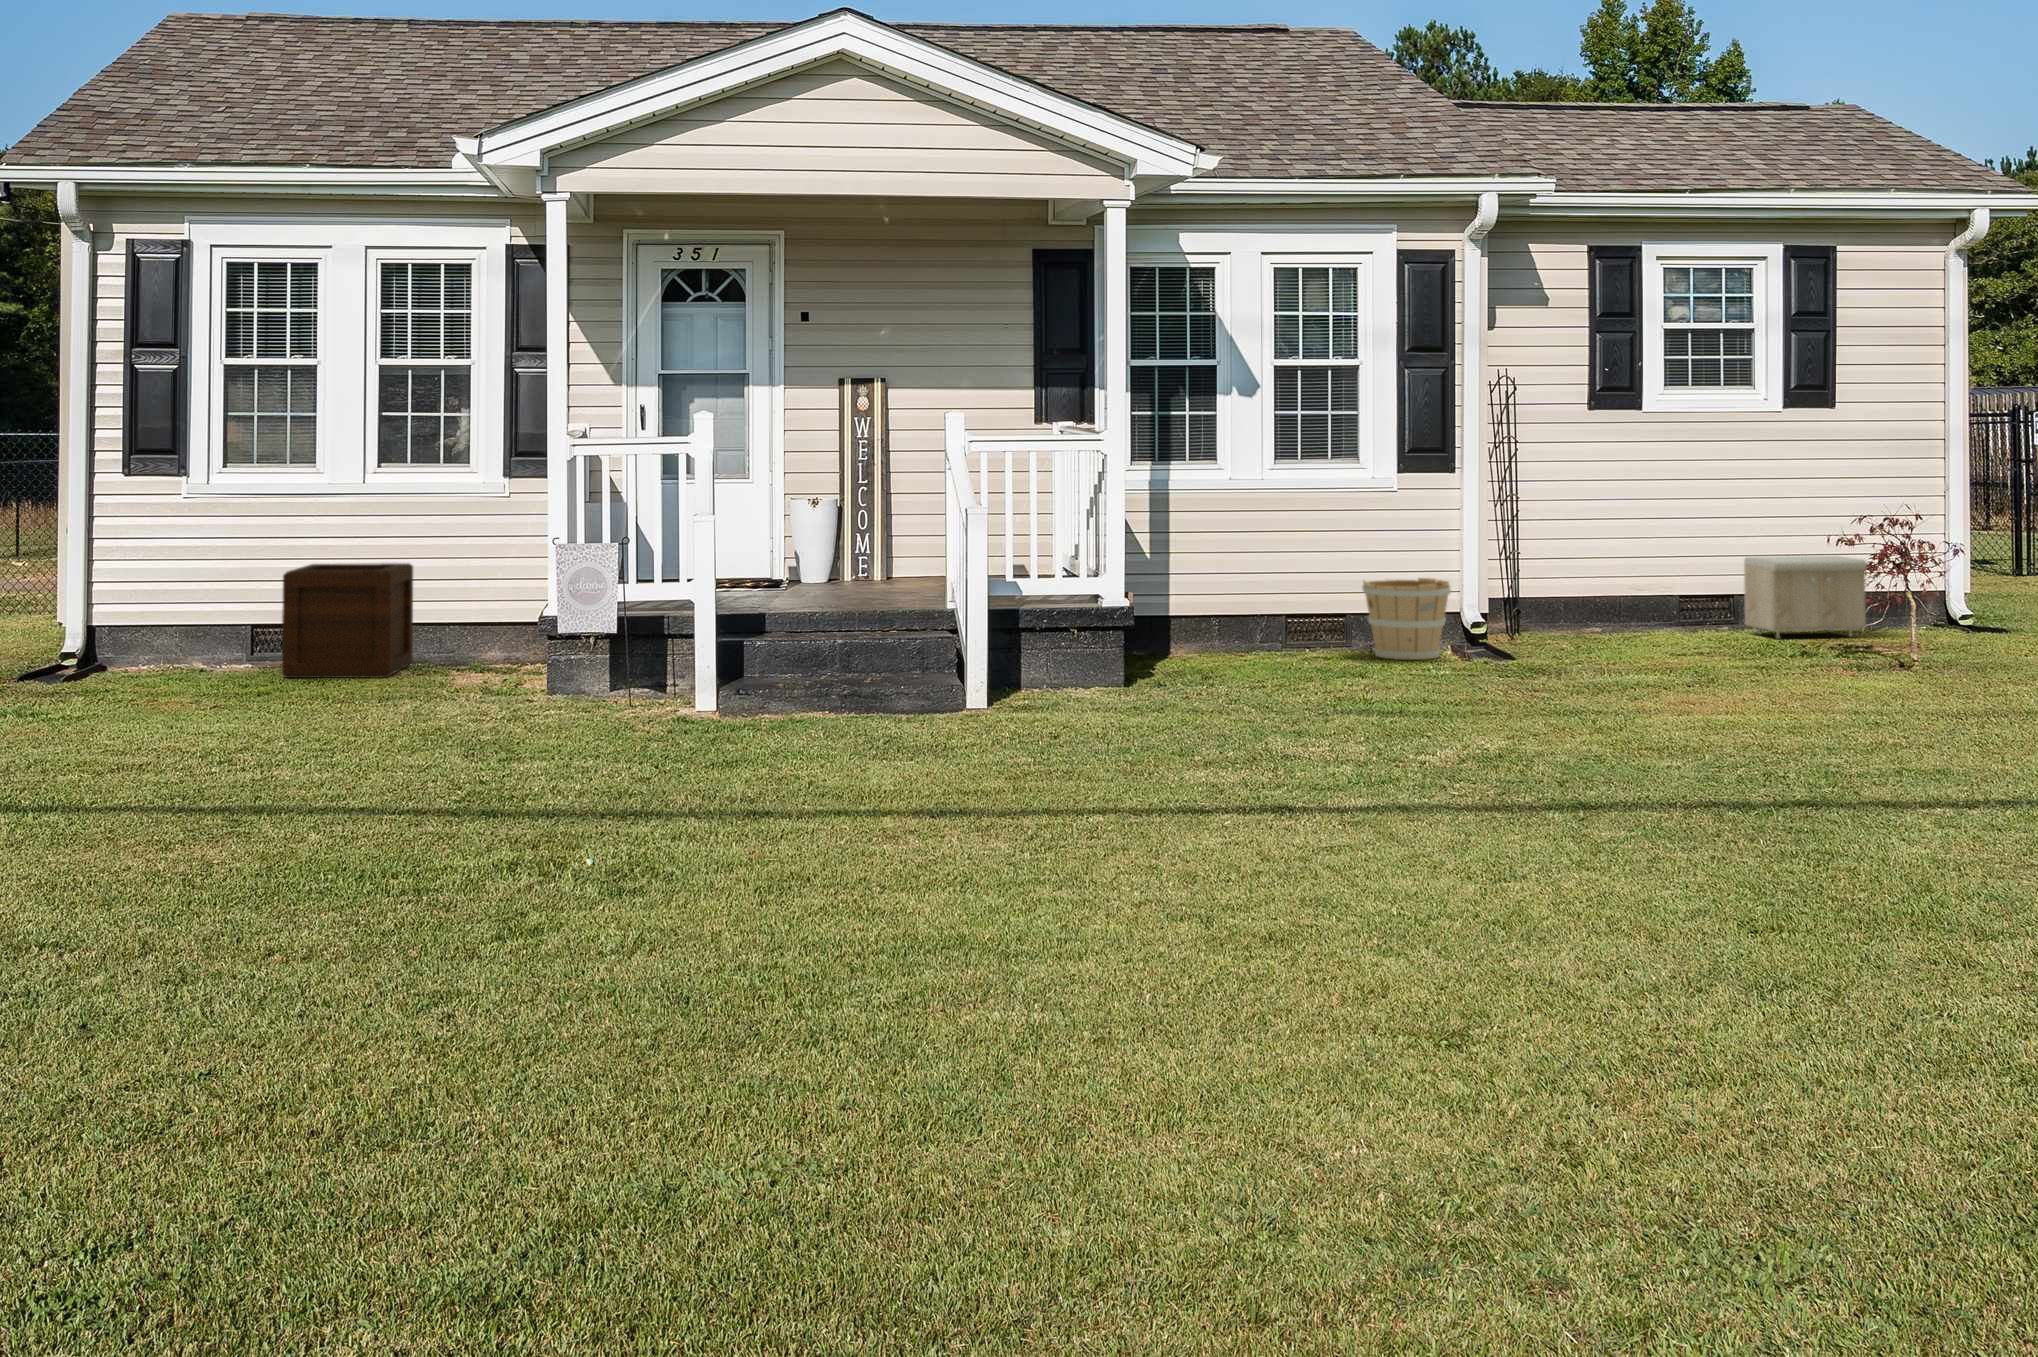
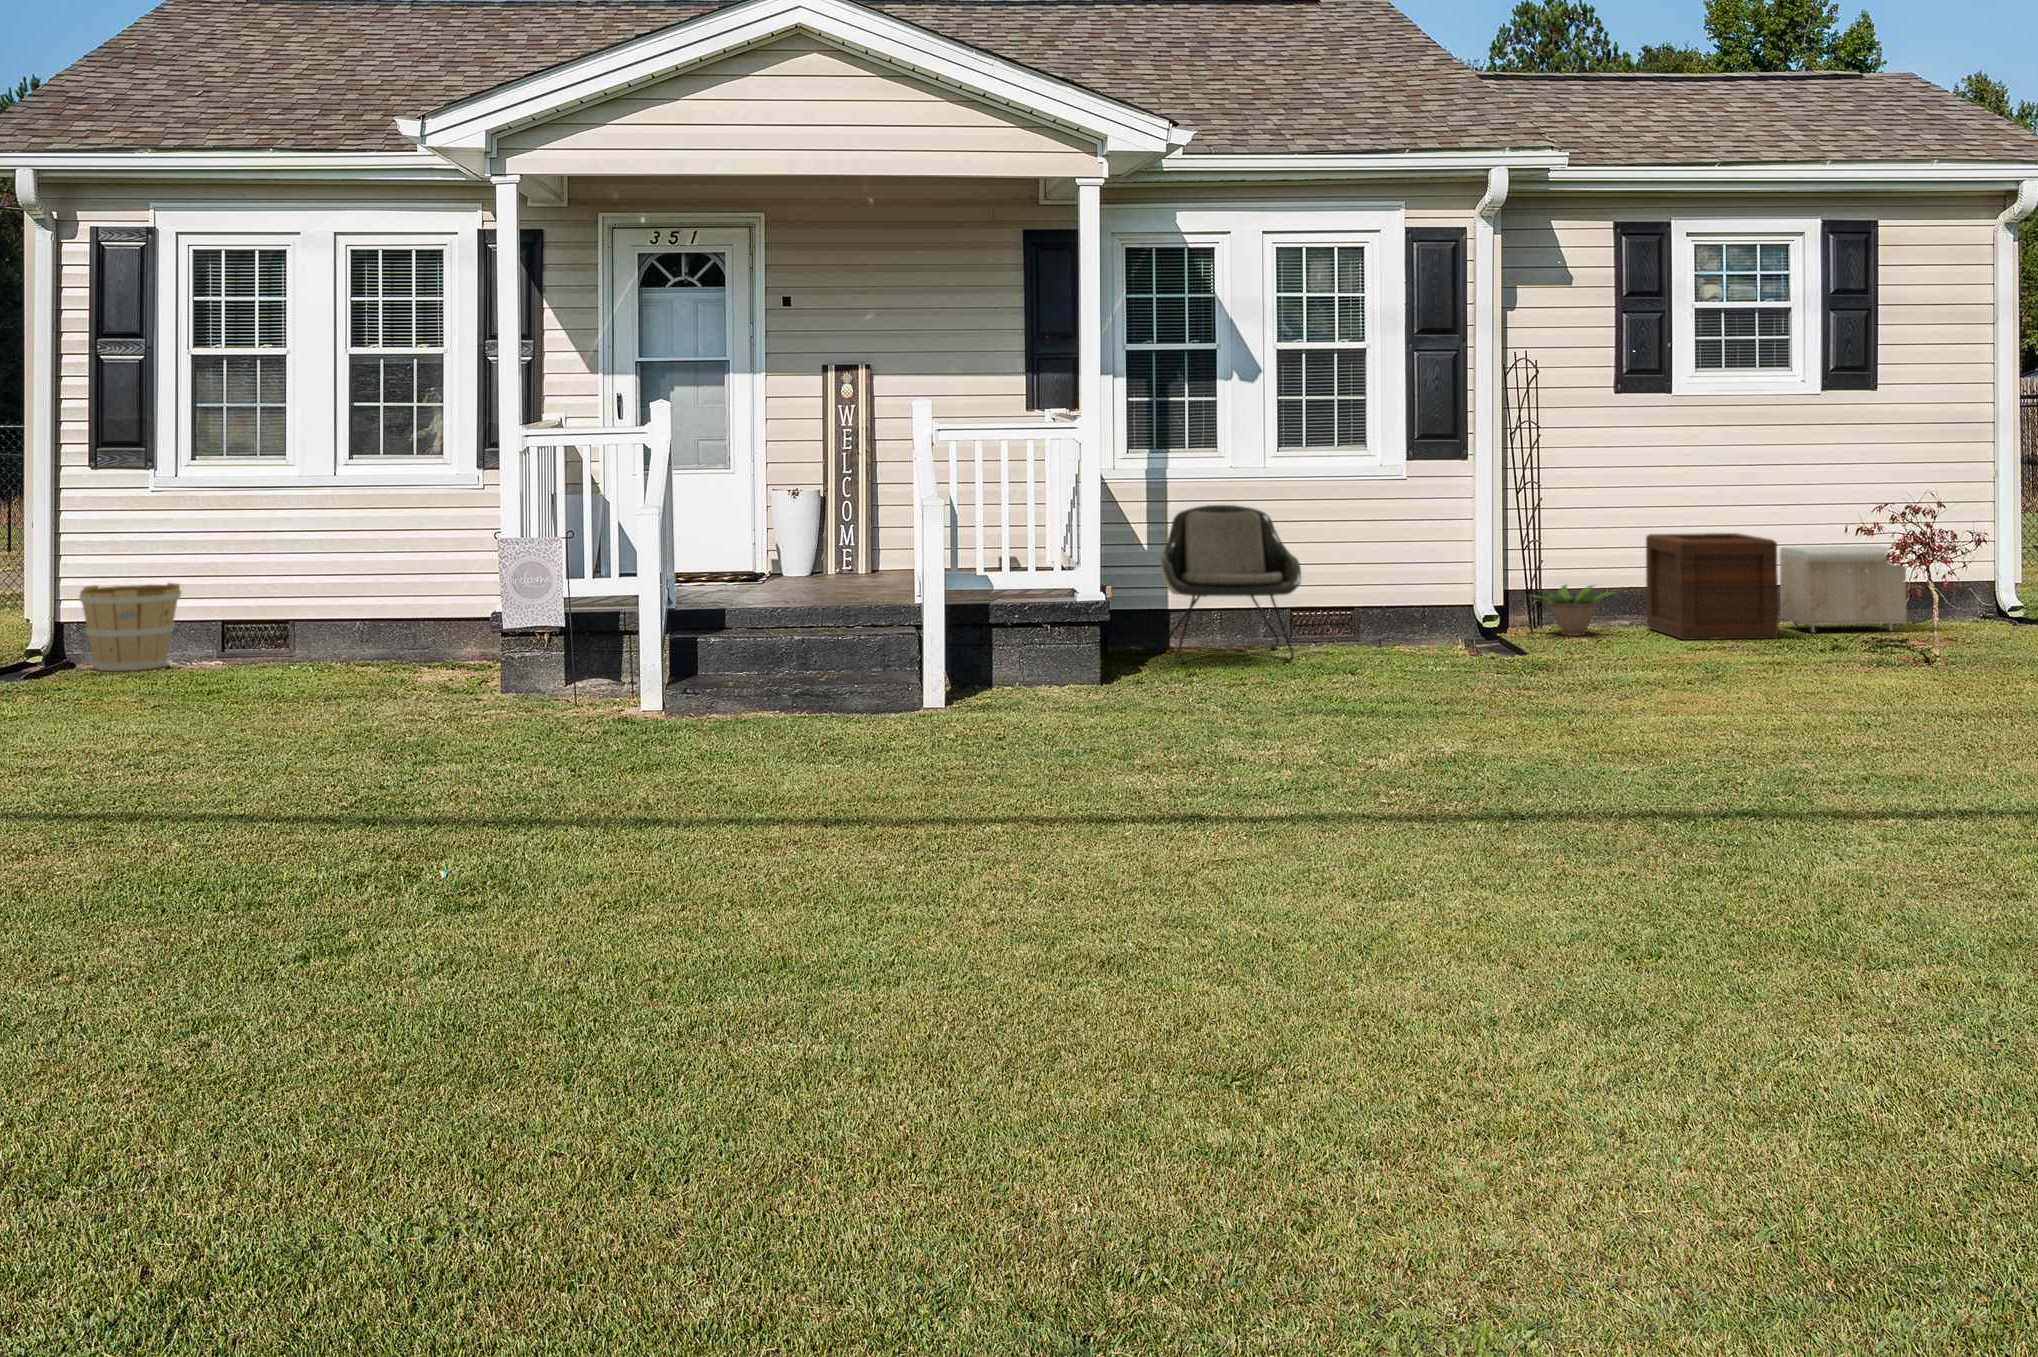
lounge chair: none [1172,515,1308,668] -> present [1161,505,1301,663]
wooden crate: present [282,563,413,678] -> present [1646,533,1778,640]
wooden bucket: present [1362,578,1451,660] -> present [79,583,181,672]
decorative plant: none [1507,592,1595,642] -> present [1536,585,1614,636]

